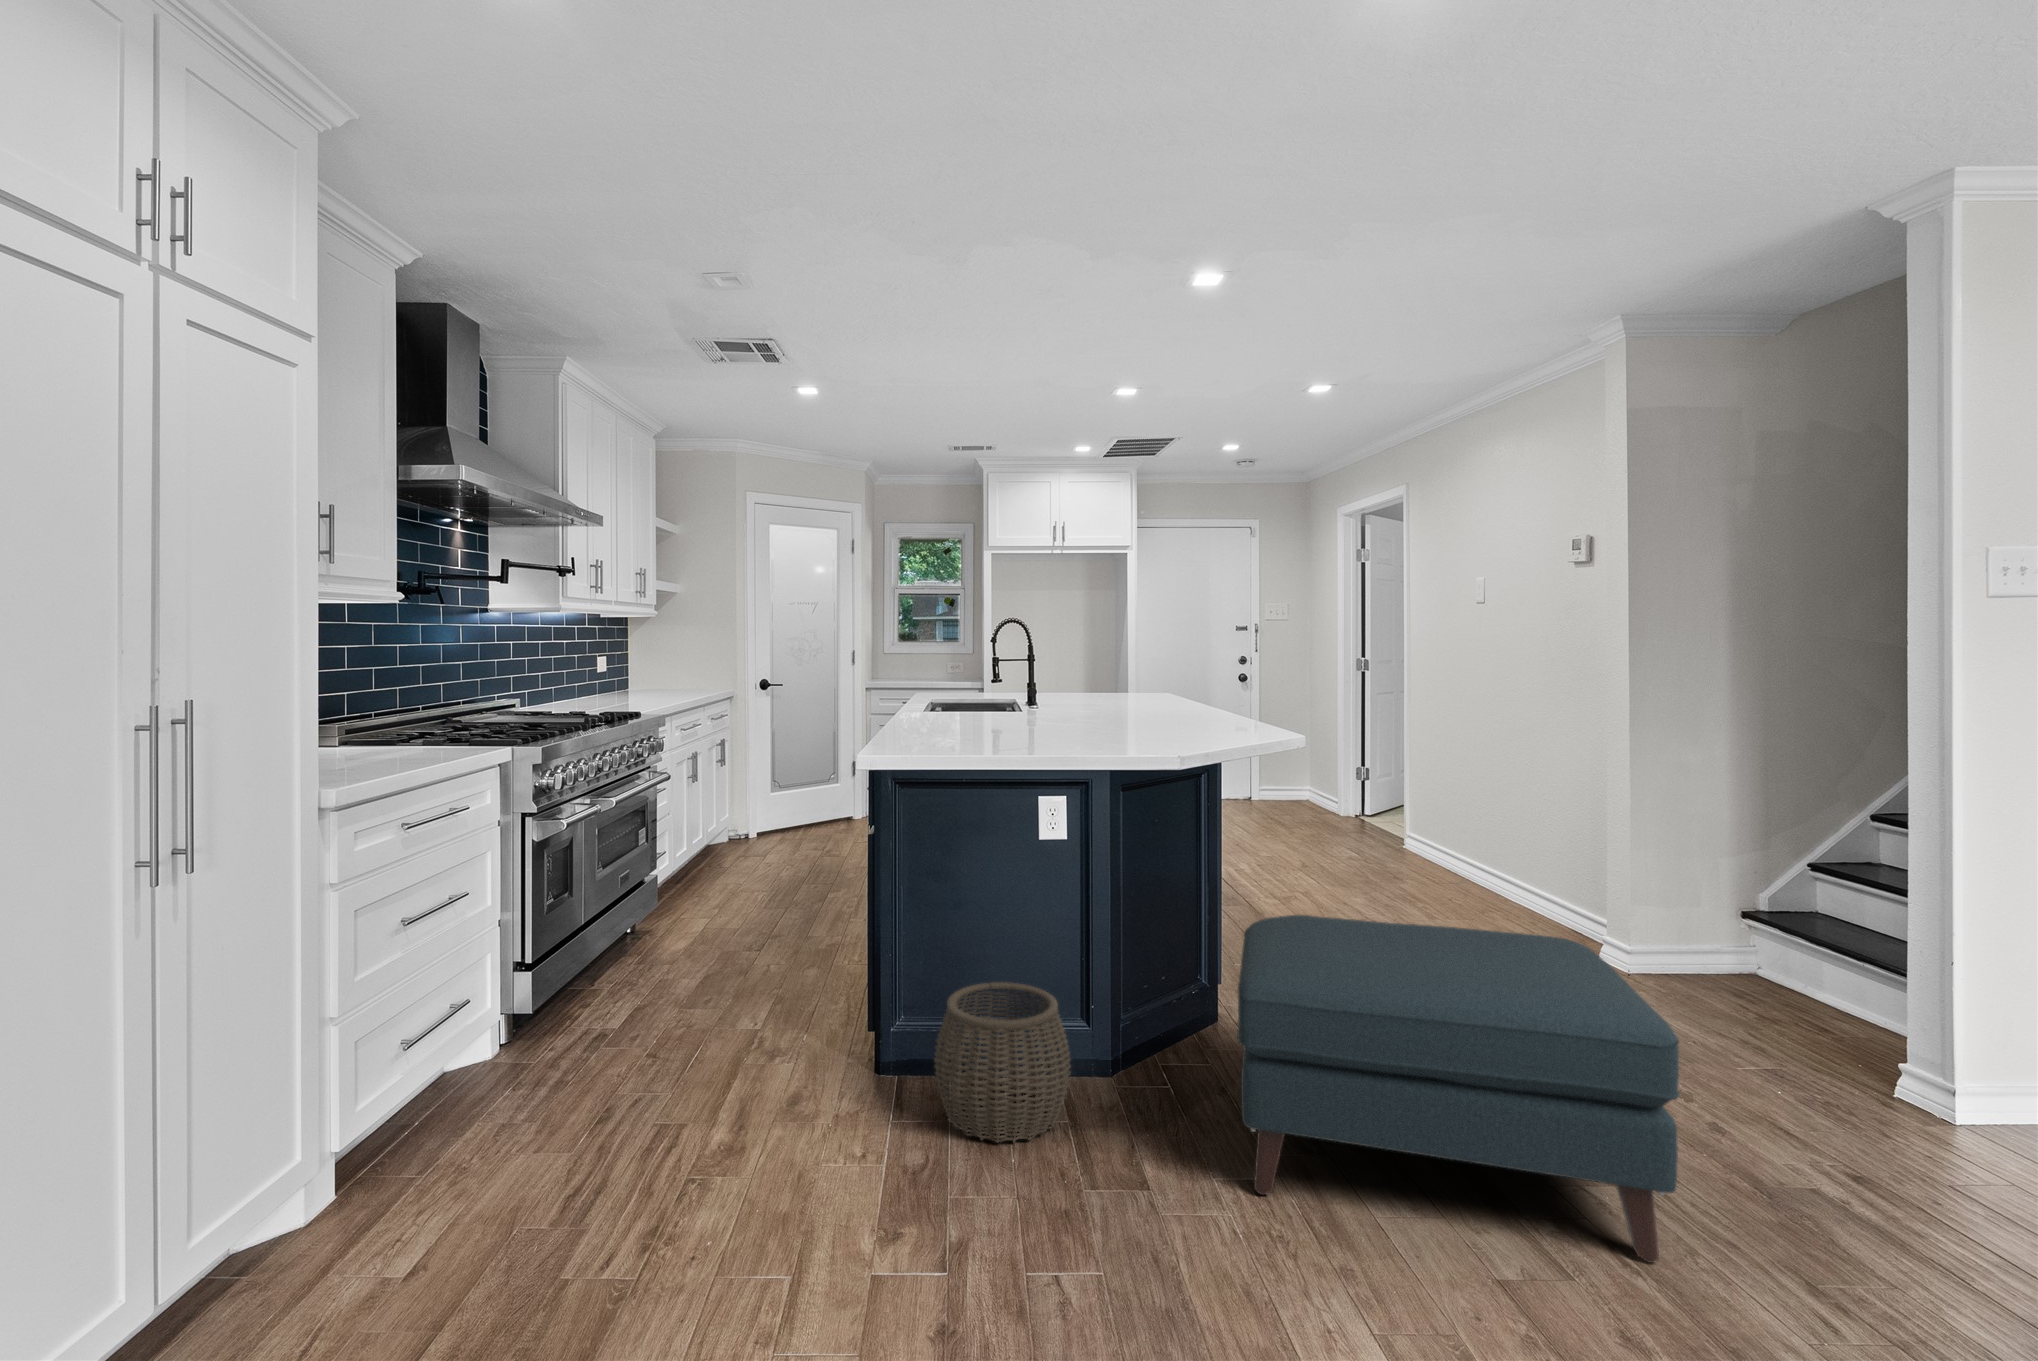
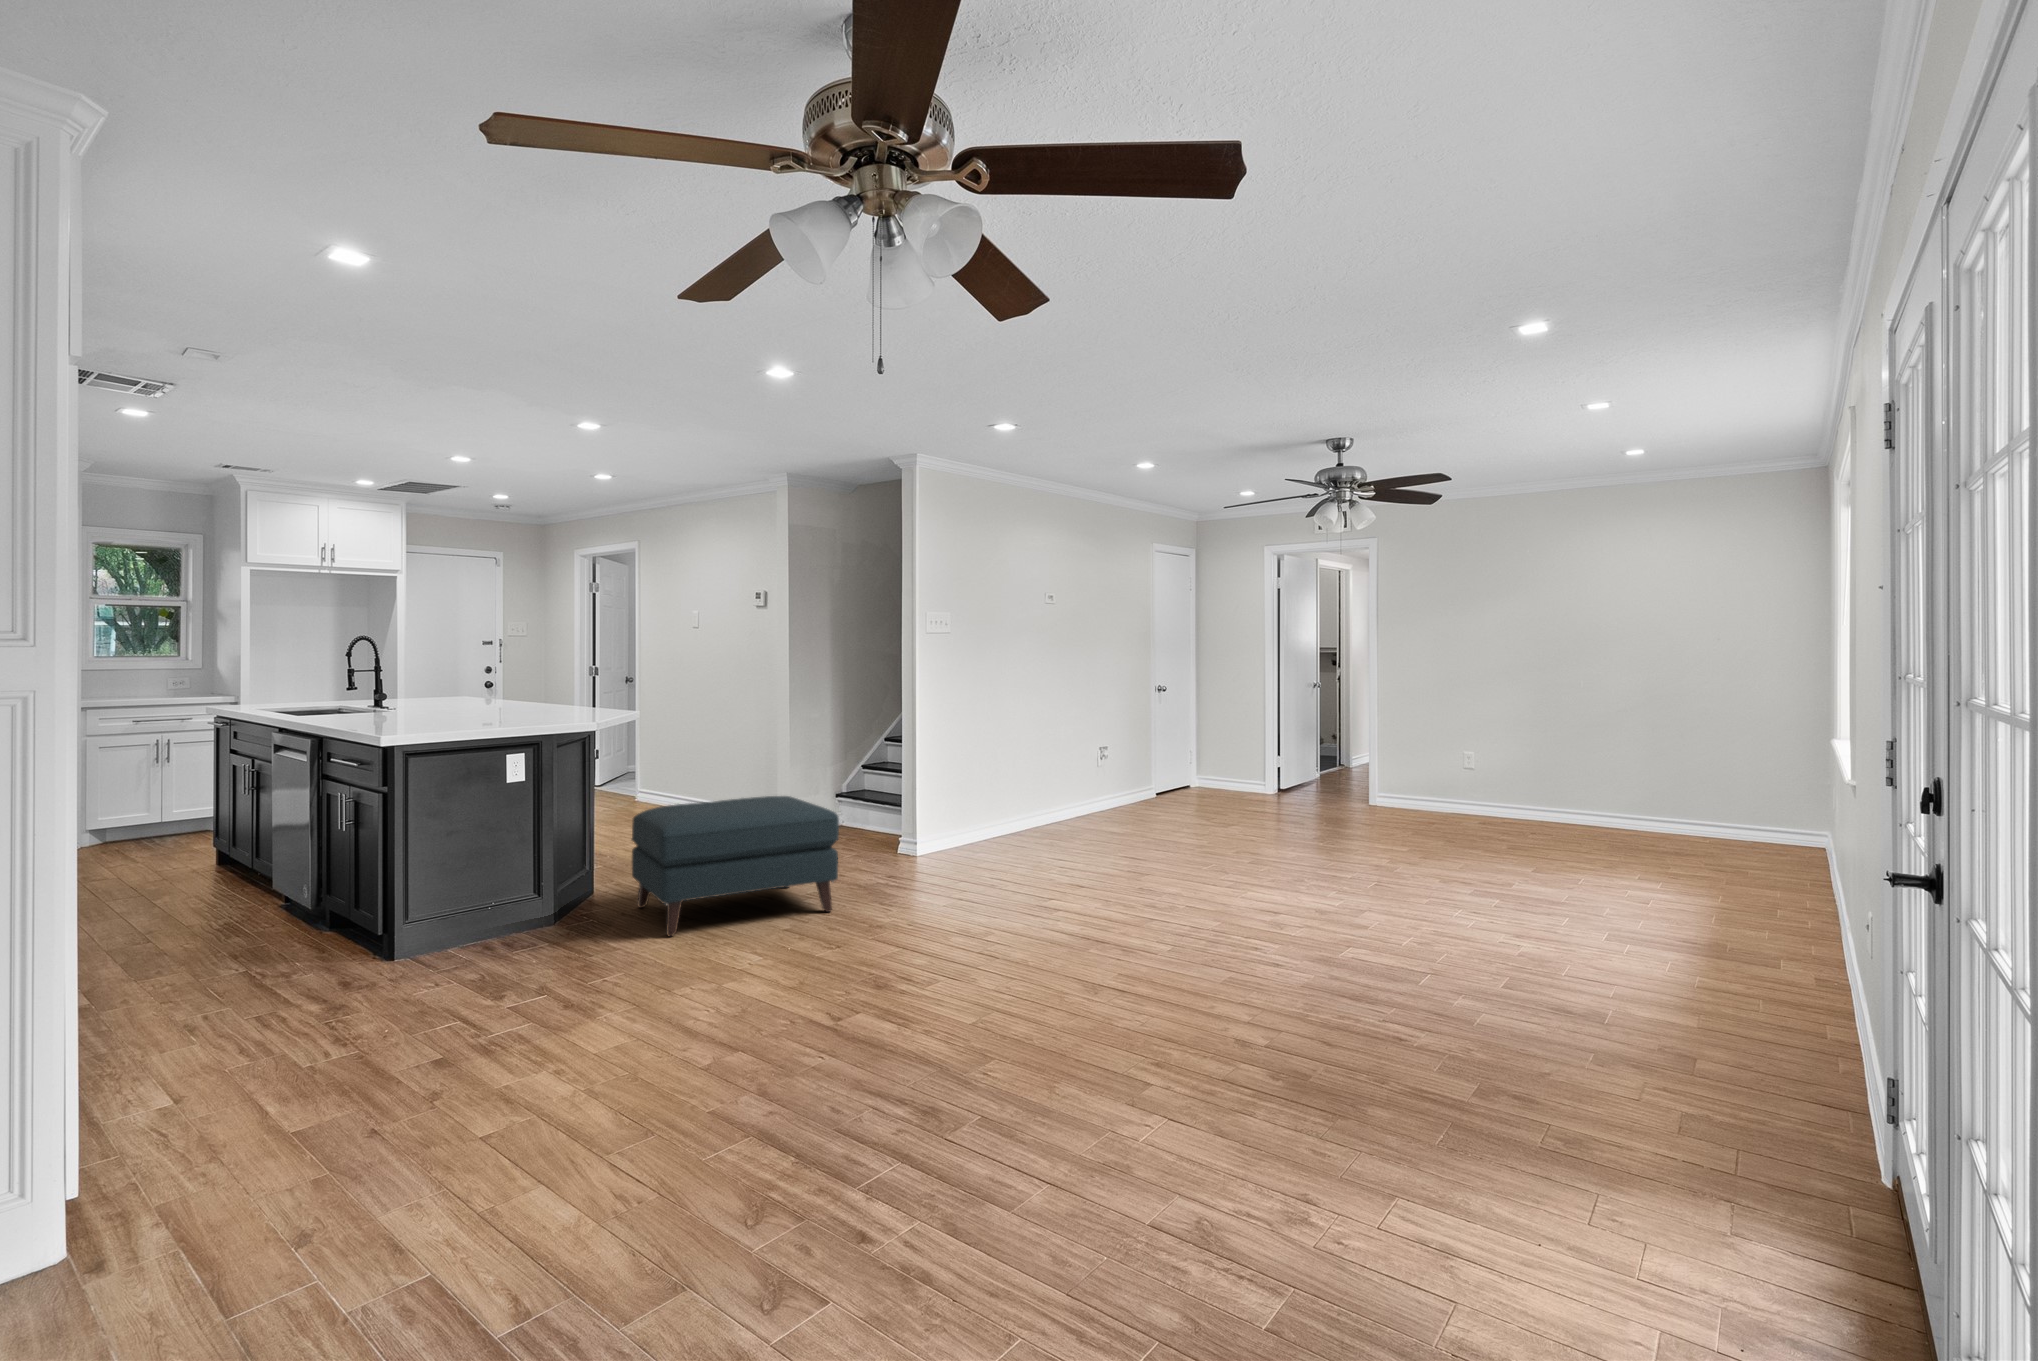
woven basket: present [935,982,1071,1142] -> none [454,872,550,962]

